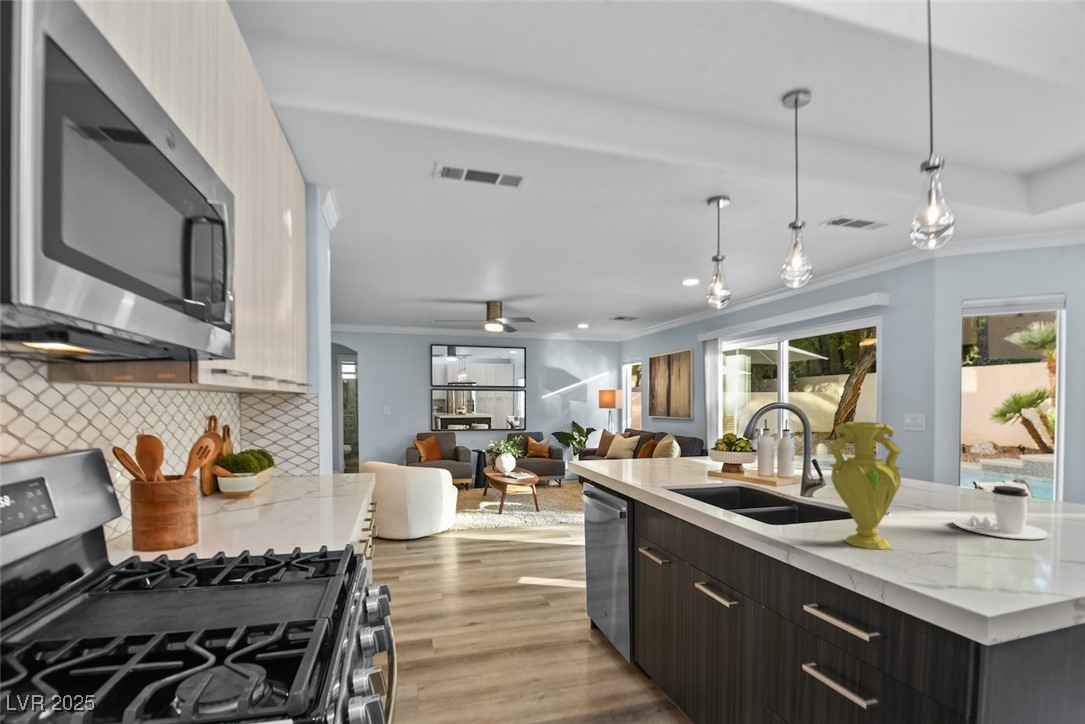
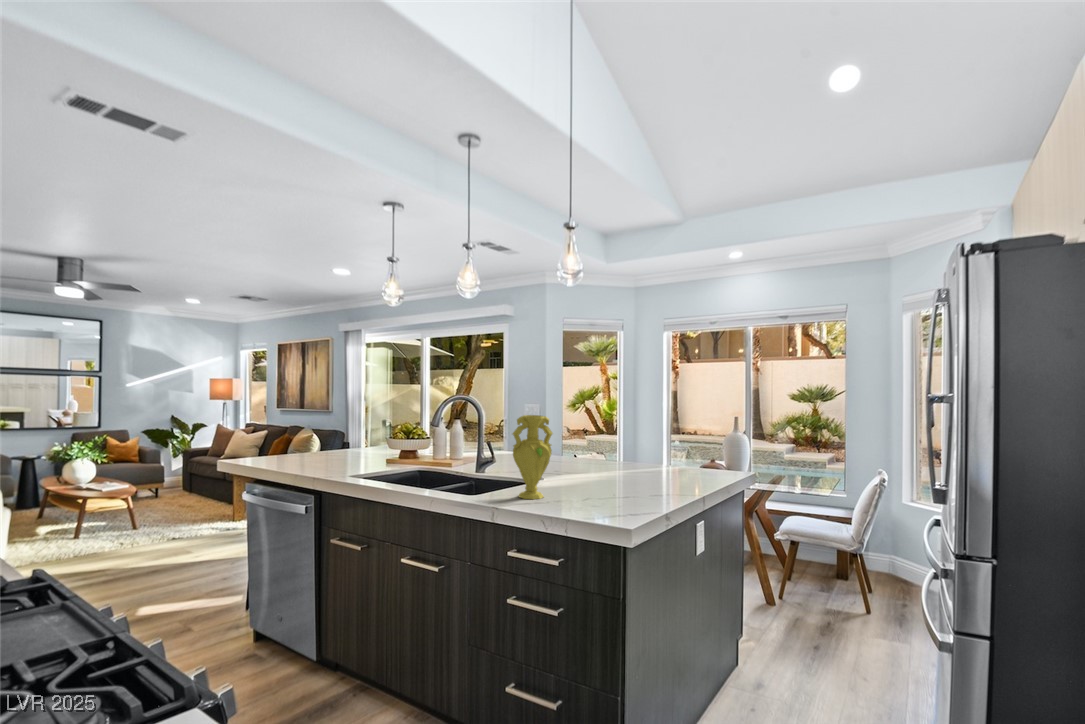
coffee cup: present [953,486,1051,540] -> none [569,453,615,484]

